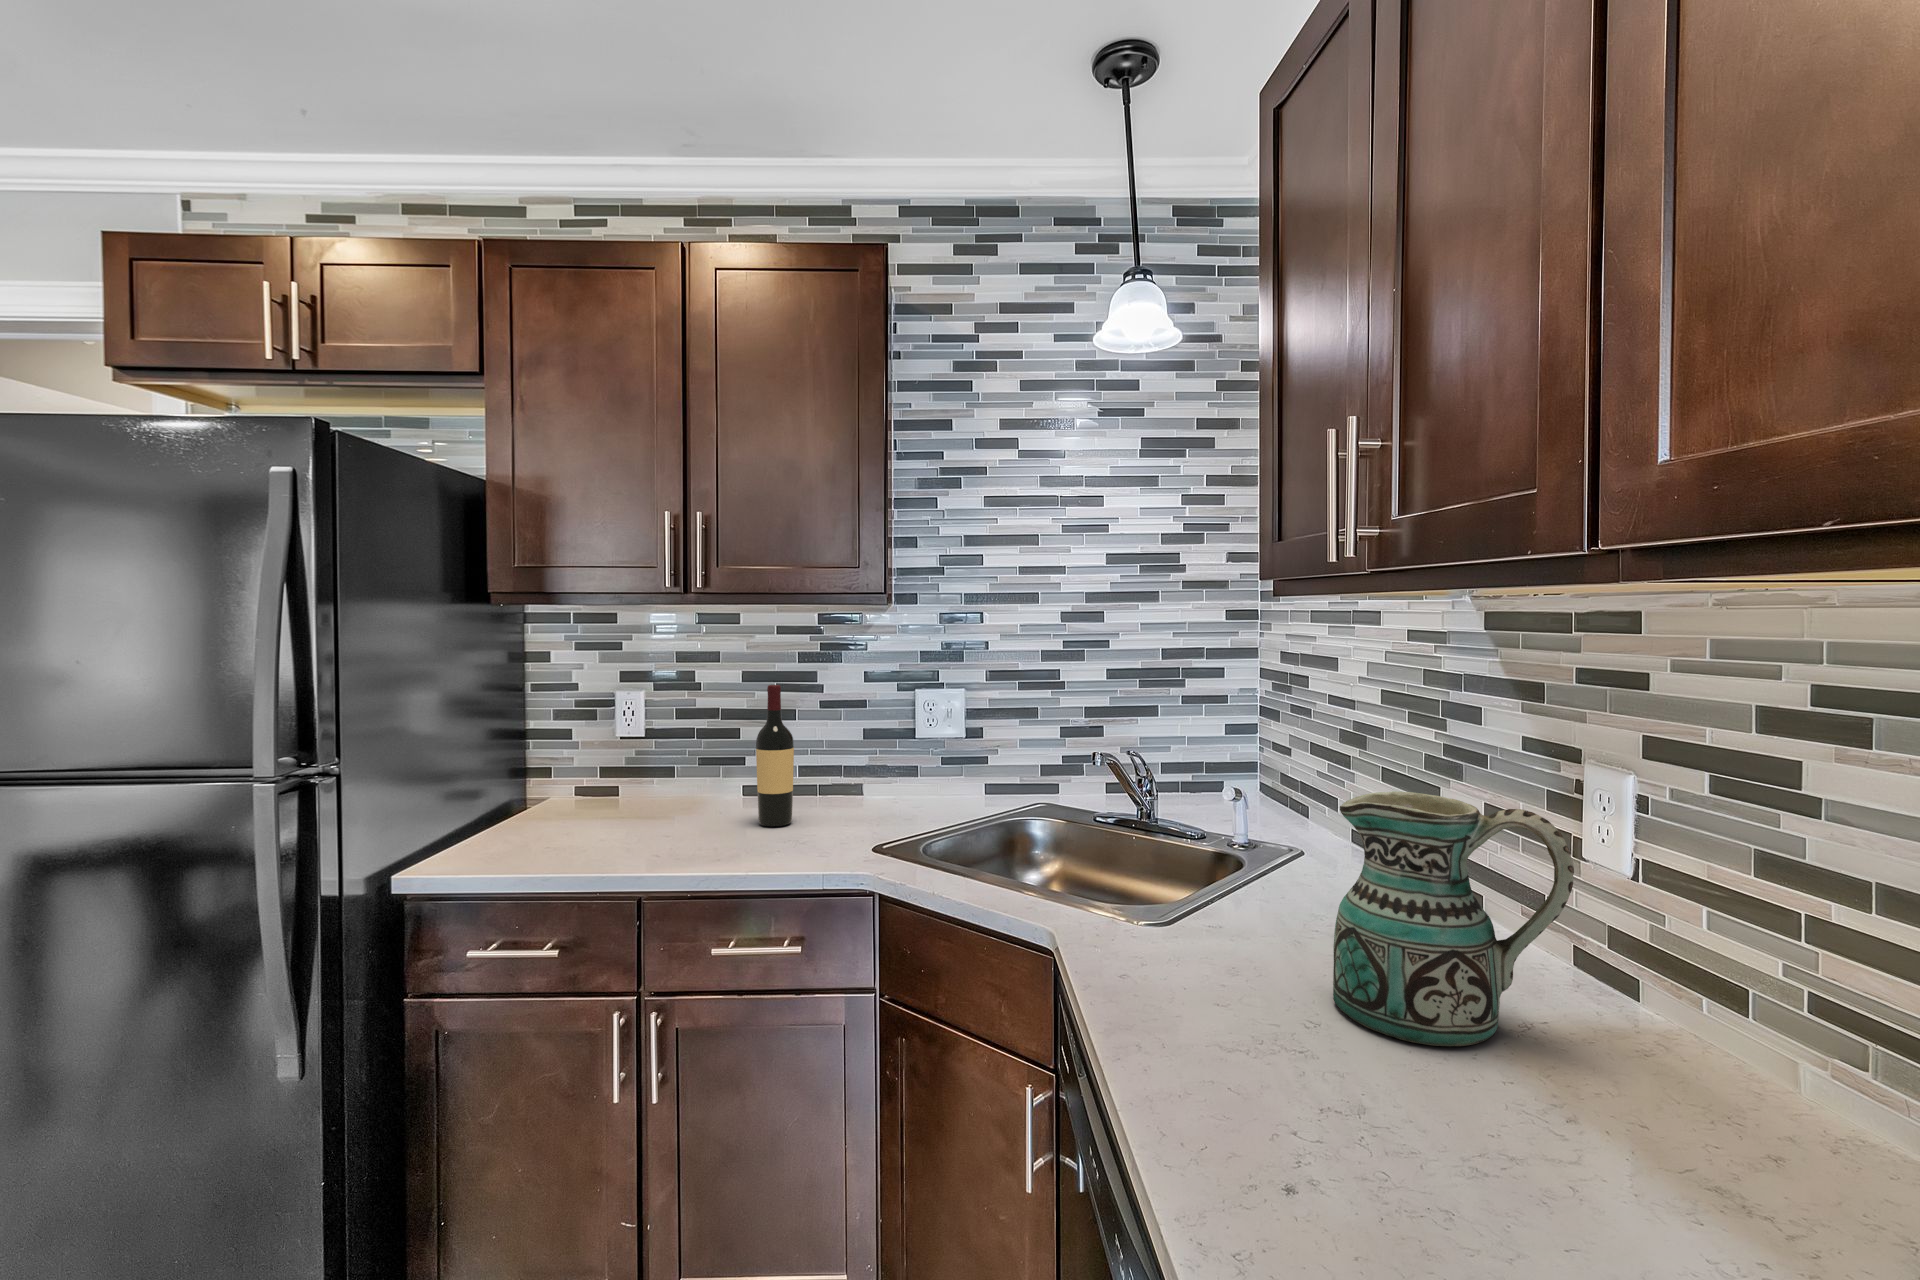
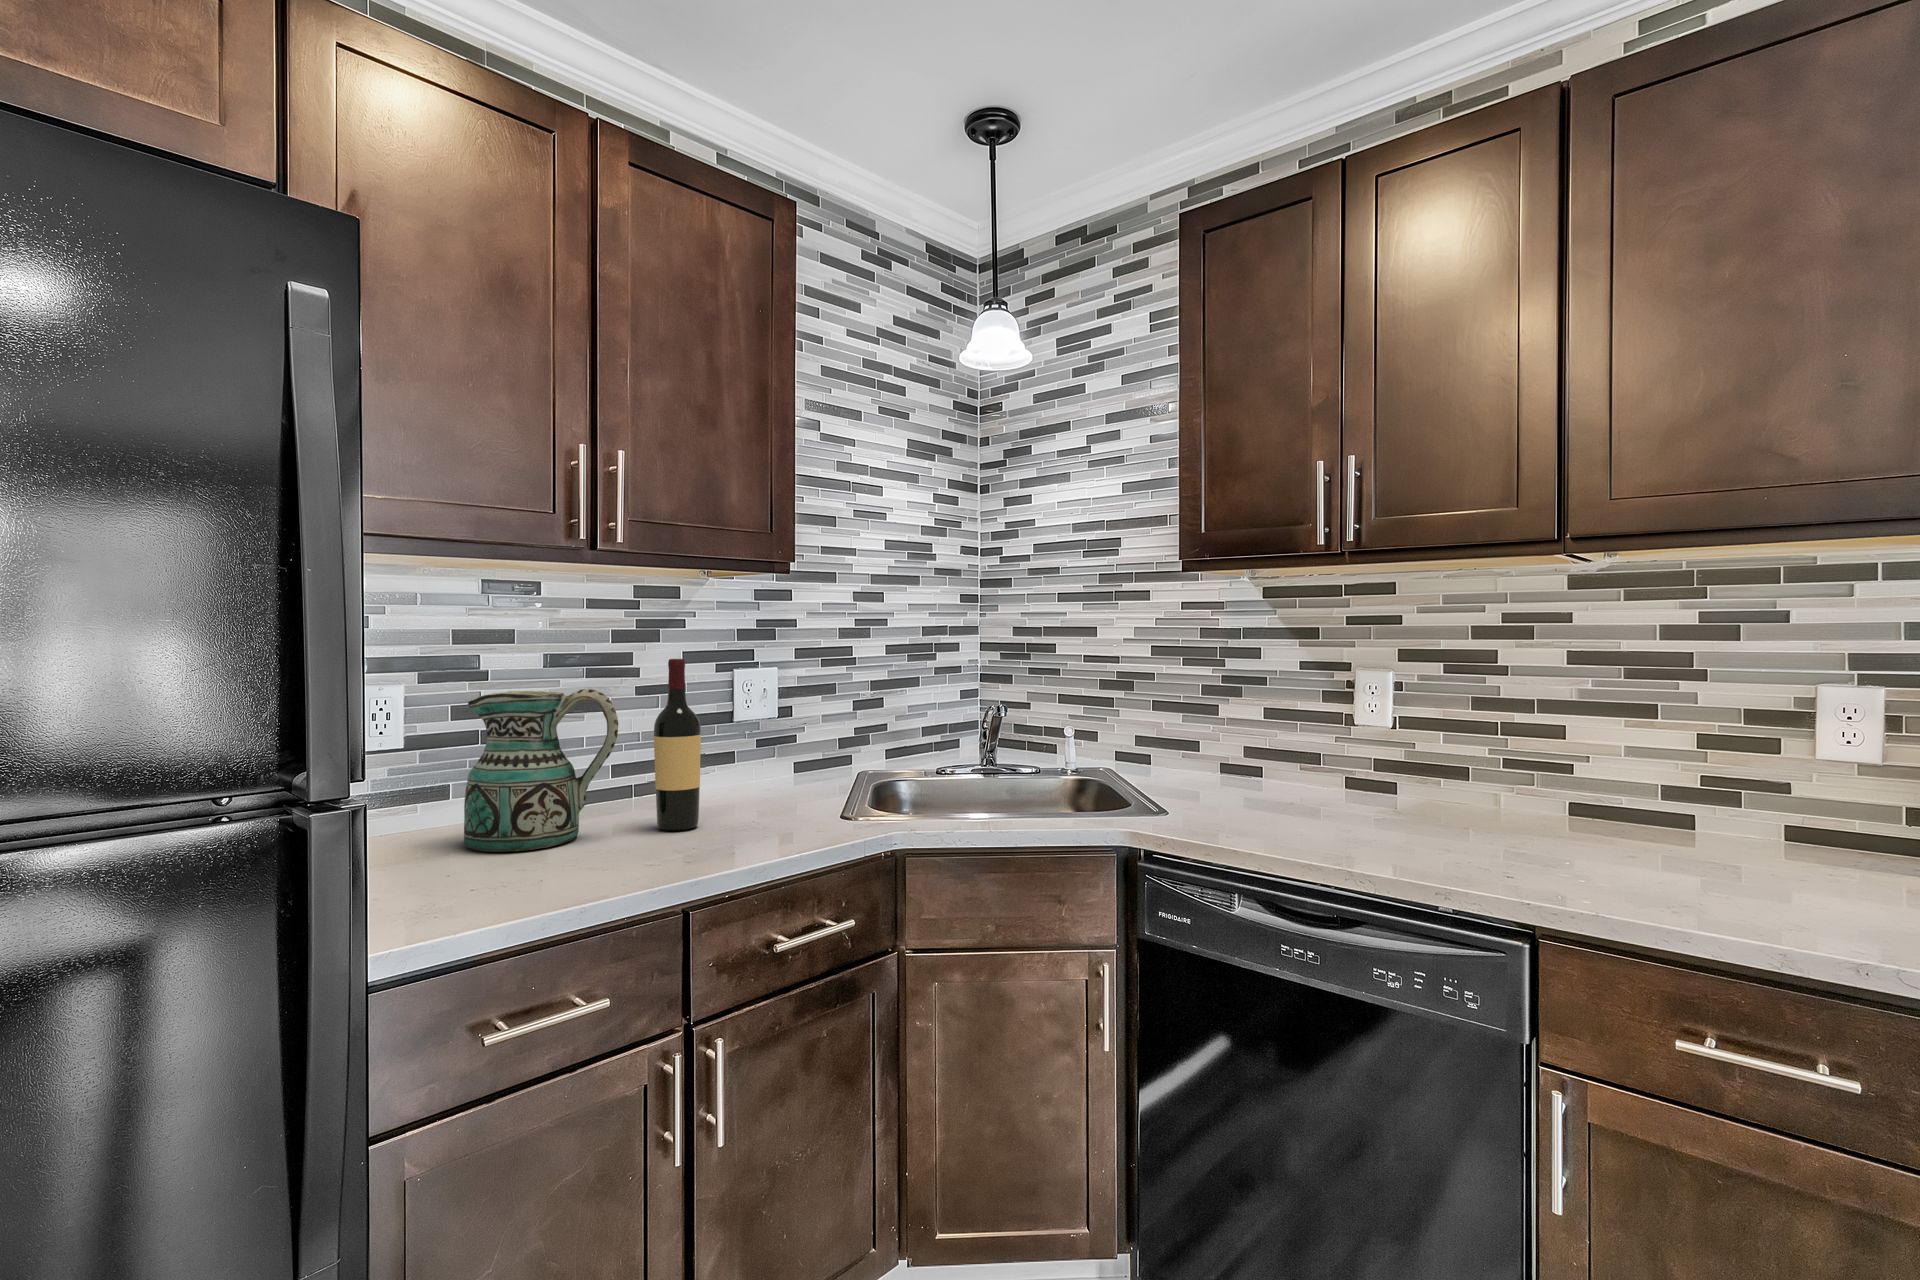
ceramic pitcher: present [1333,791,1574,1046] -> present [464,689,618,852]

